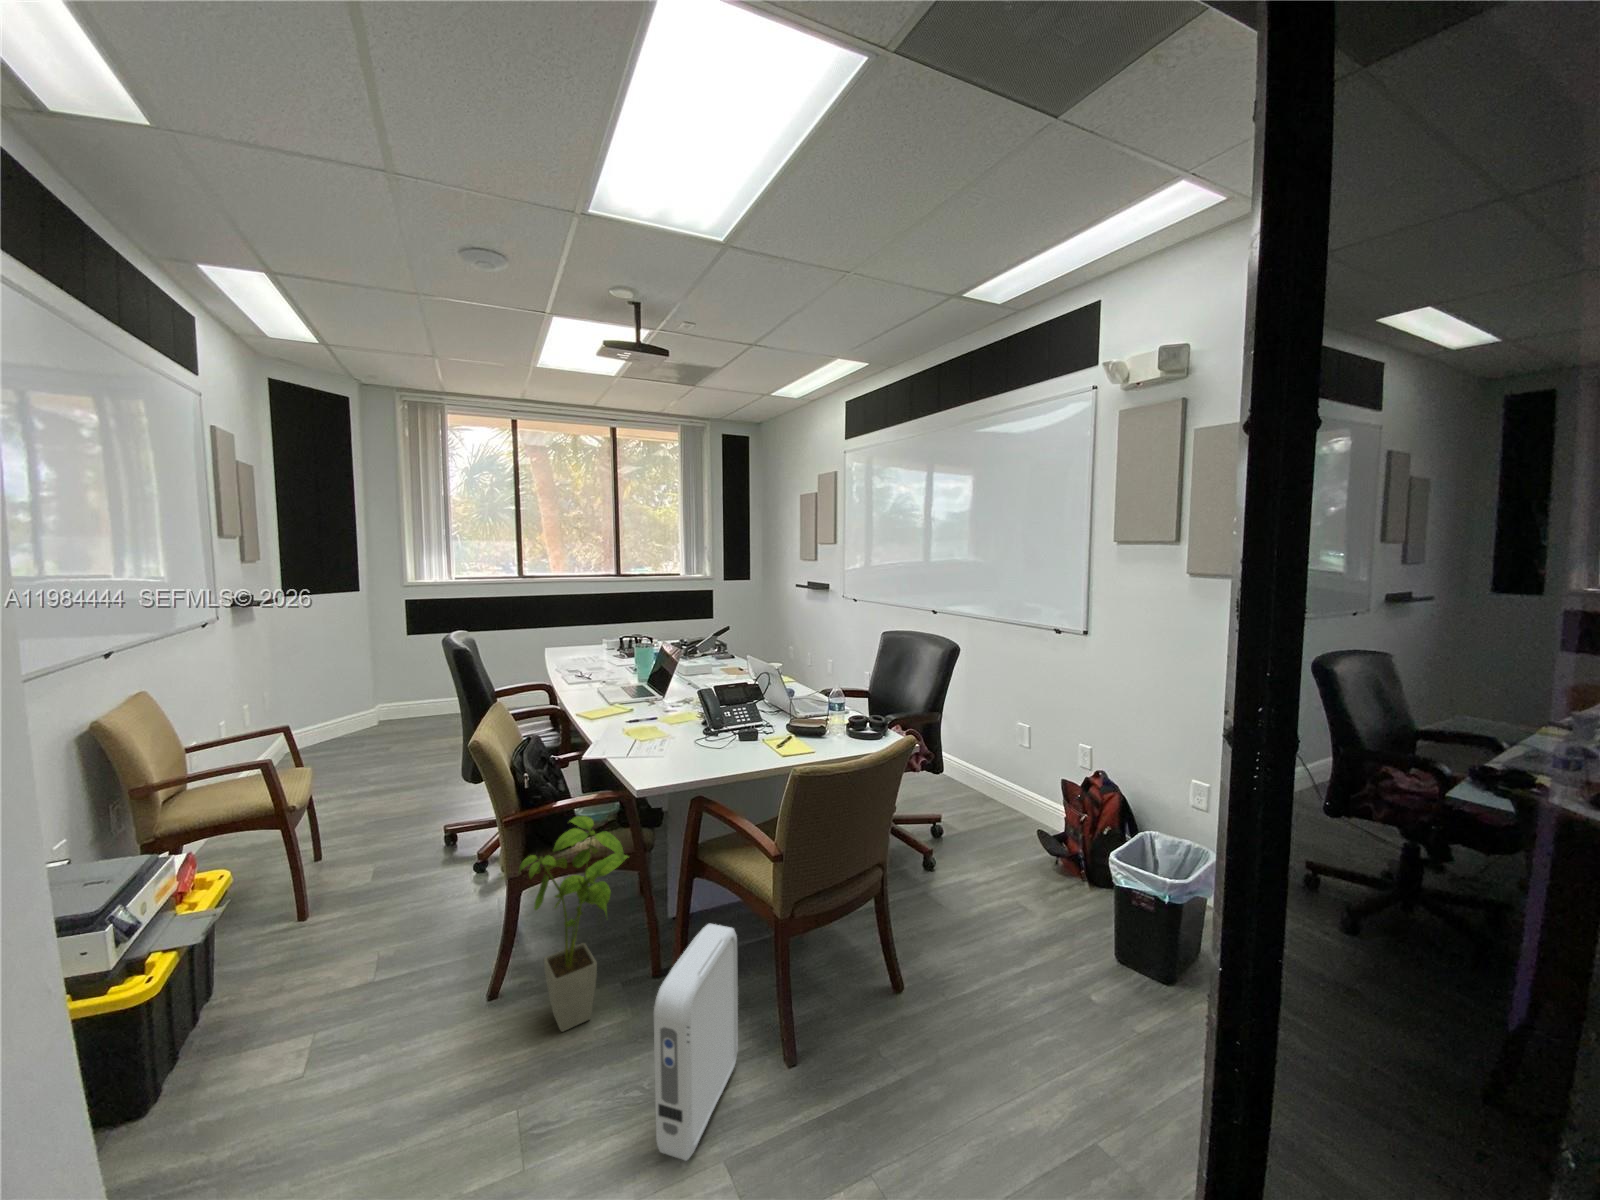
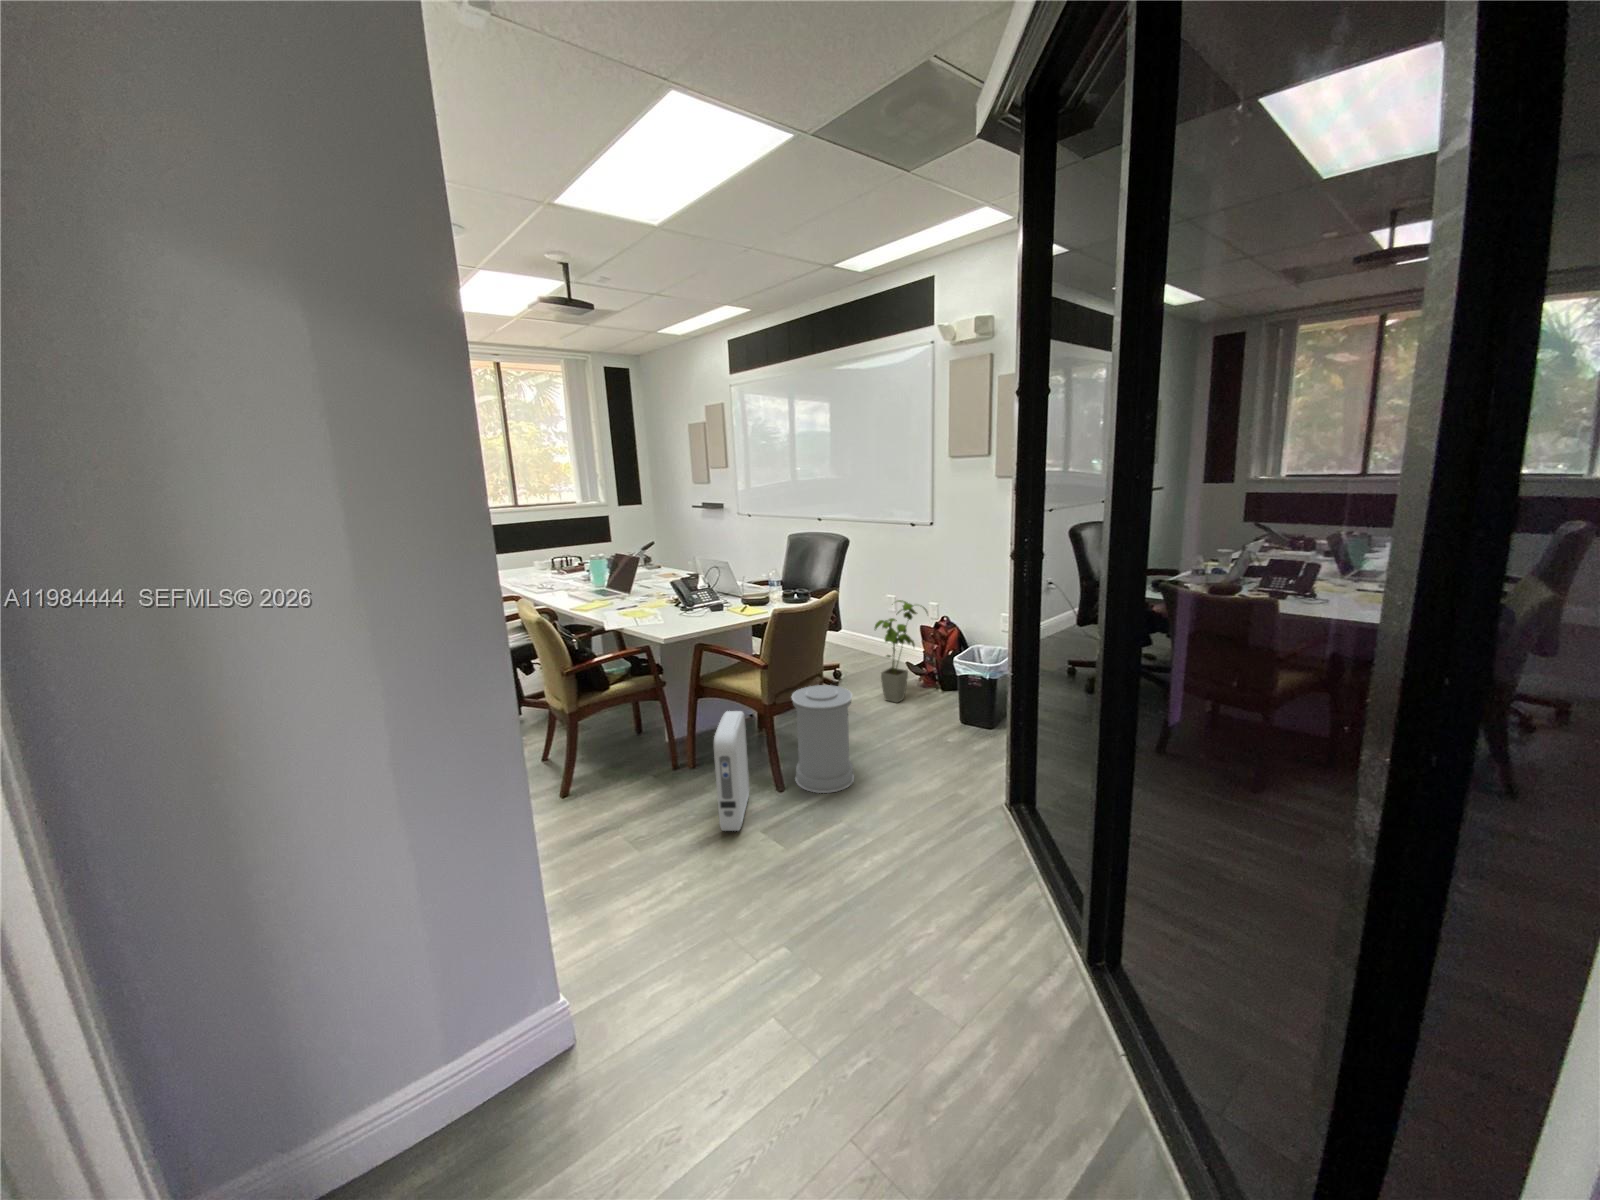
house plant: present [519,816,628,1032] -> present [875,600,928,703]
trash can: none [820,887,920,1093] -> present [792,685,854,793]

